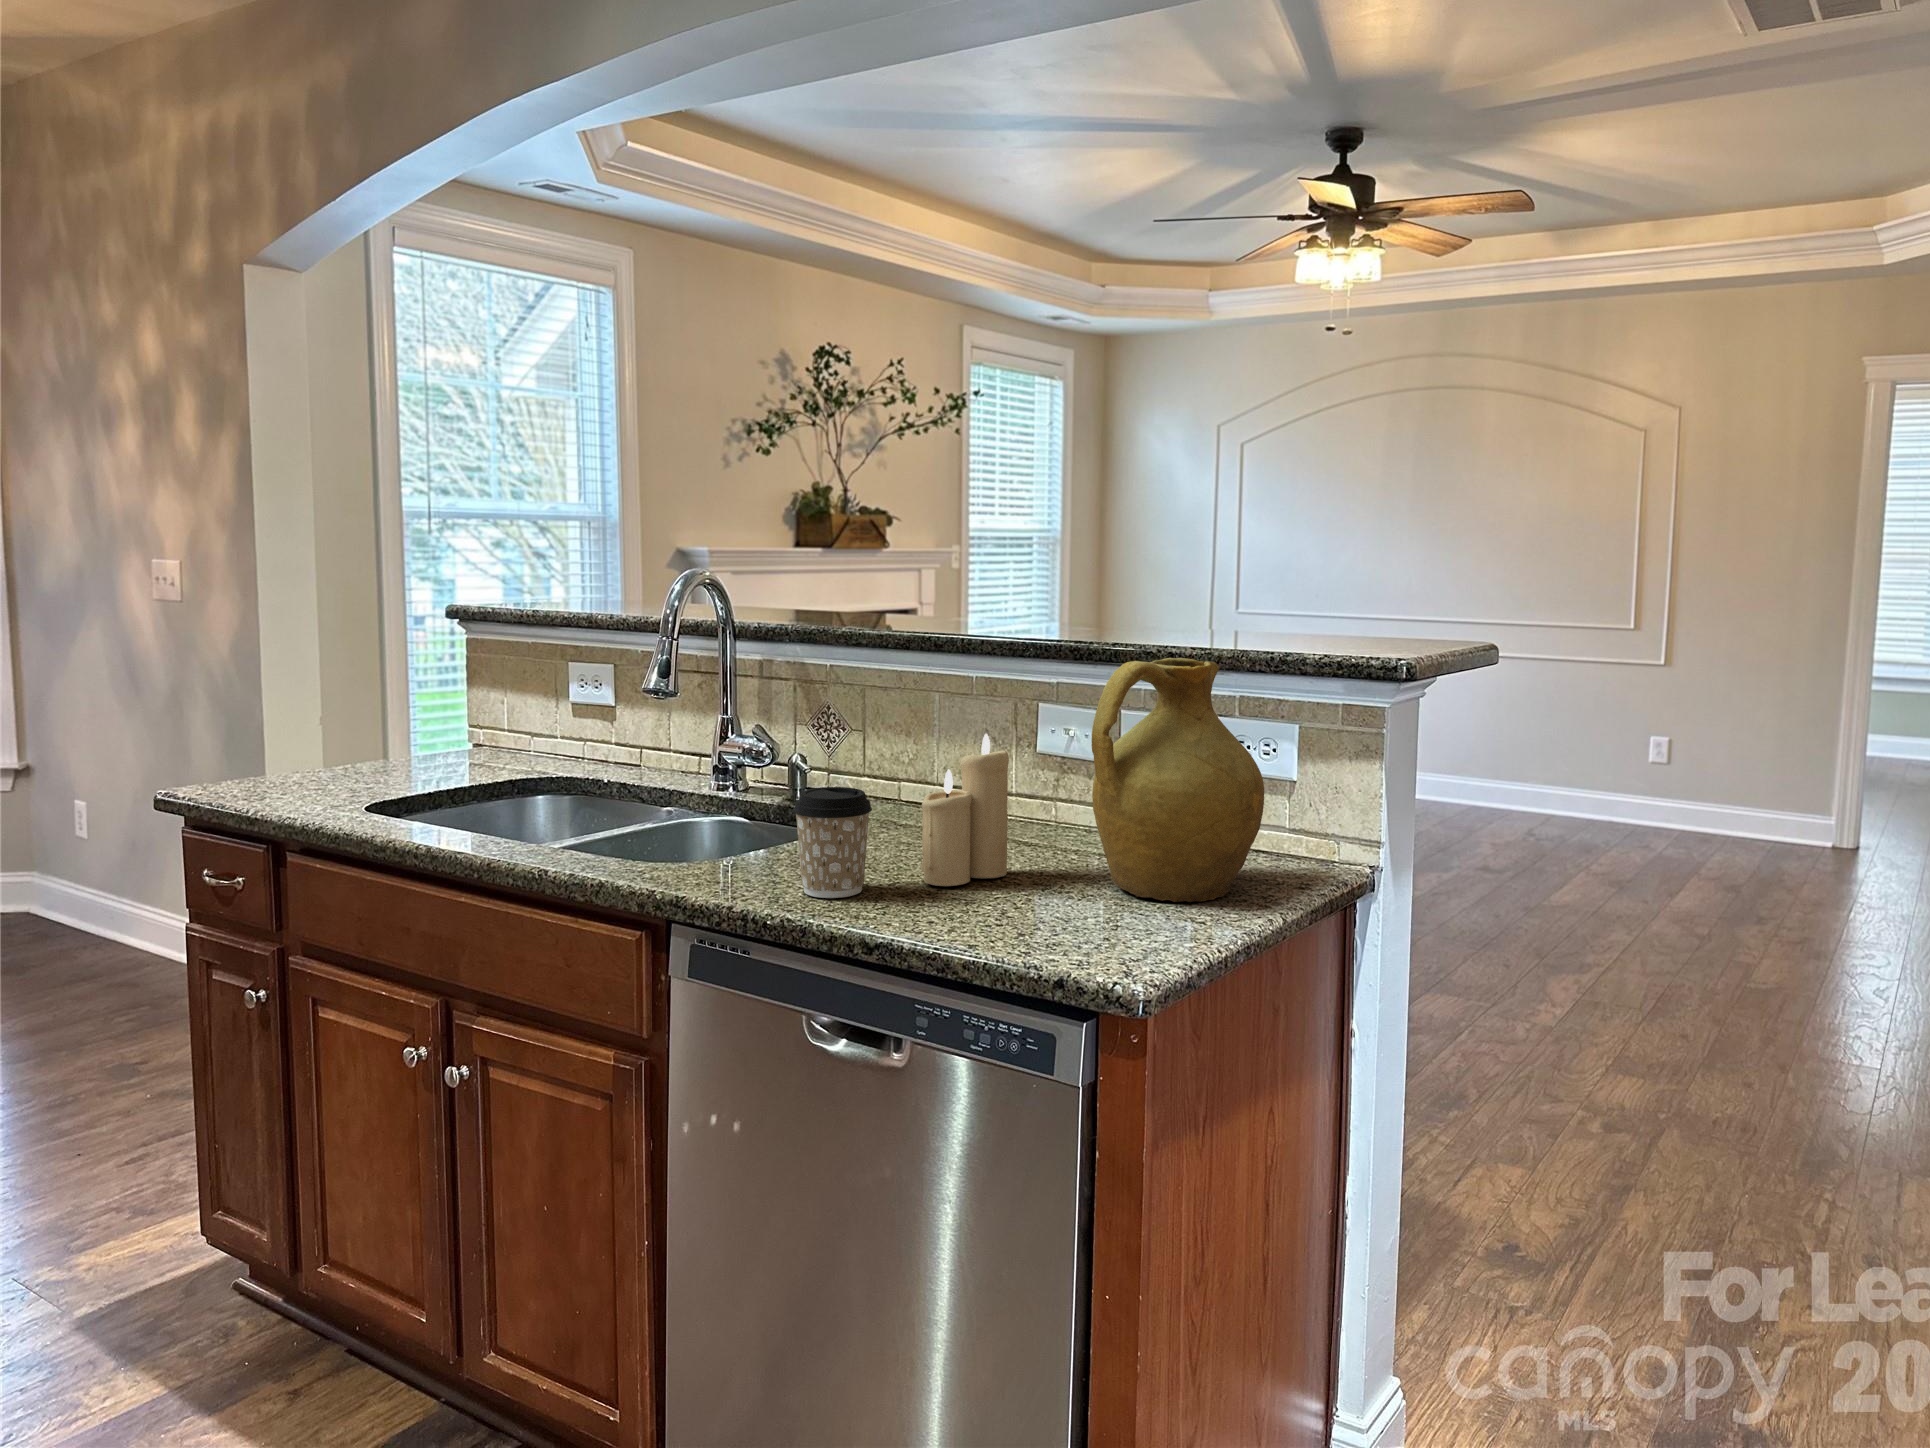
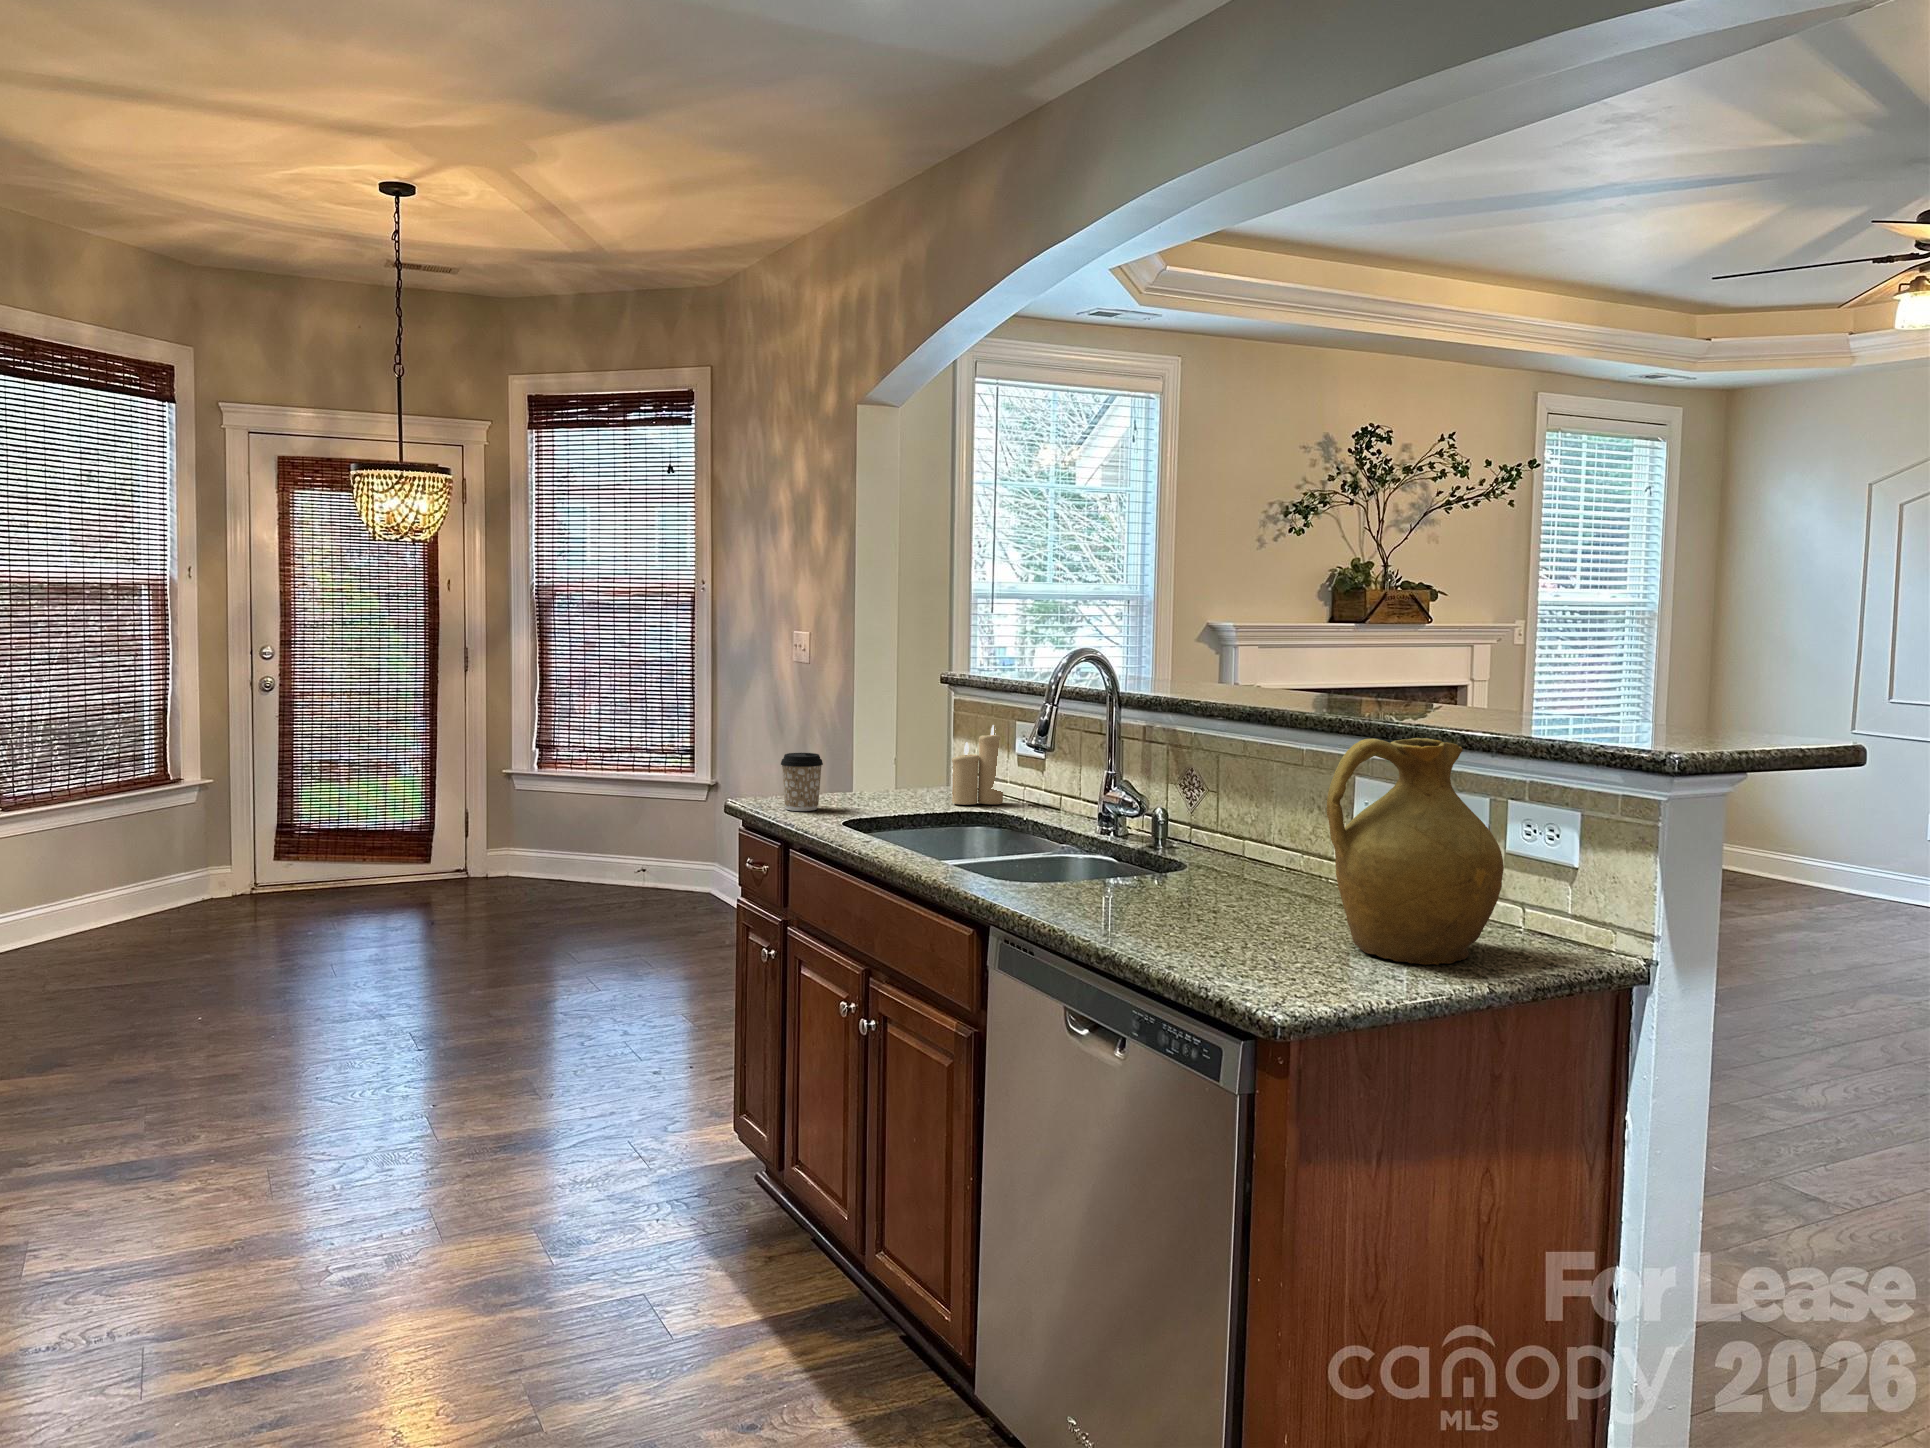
candle: present [921,734,1009,886] -> present [952,725,1003,805]
coffee cup: present [793,787,872,898] -> present [781,753,823,811]

